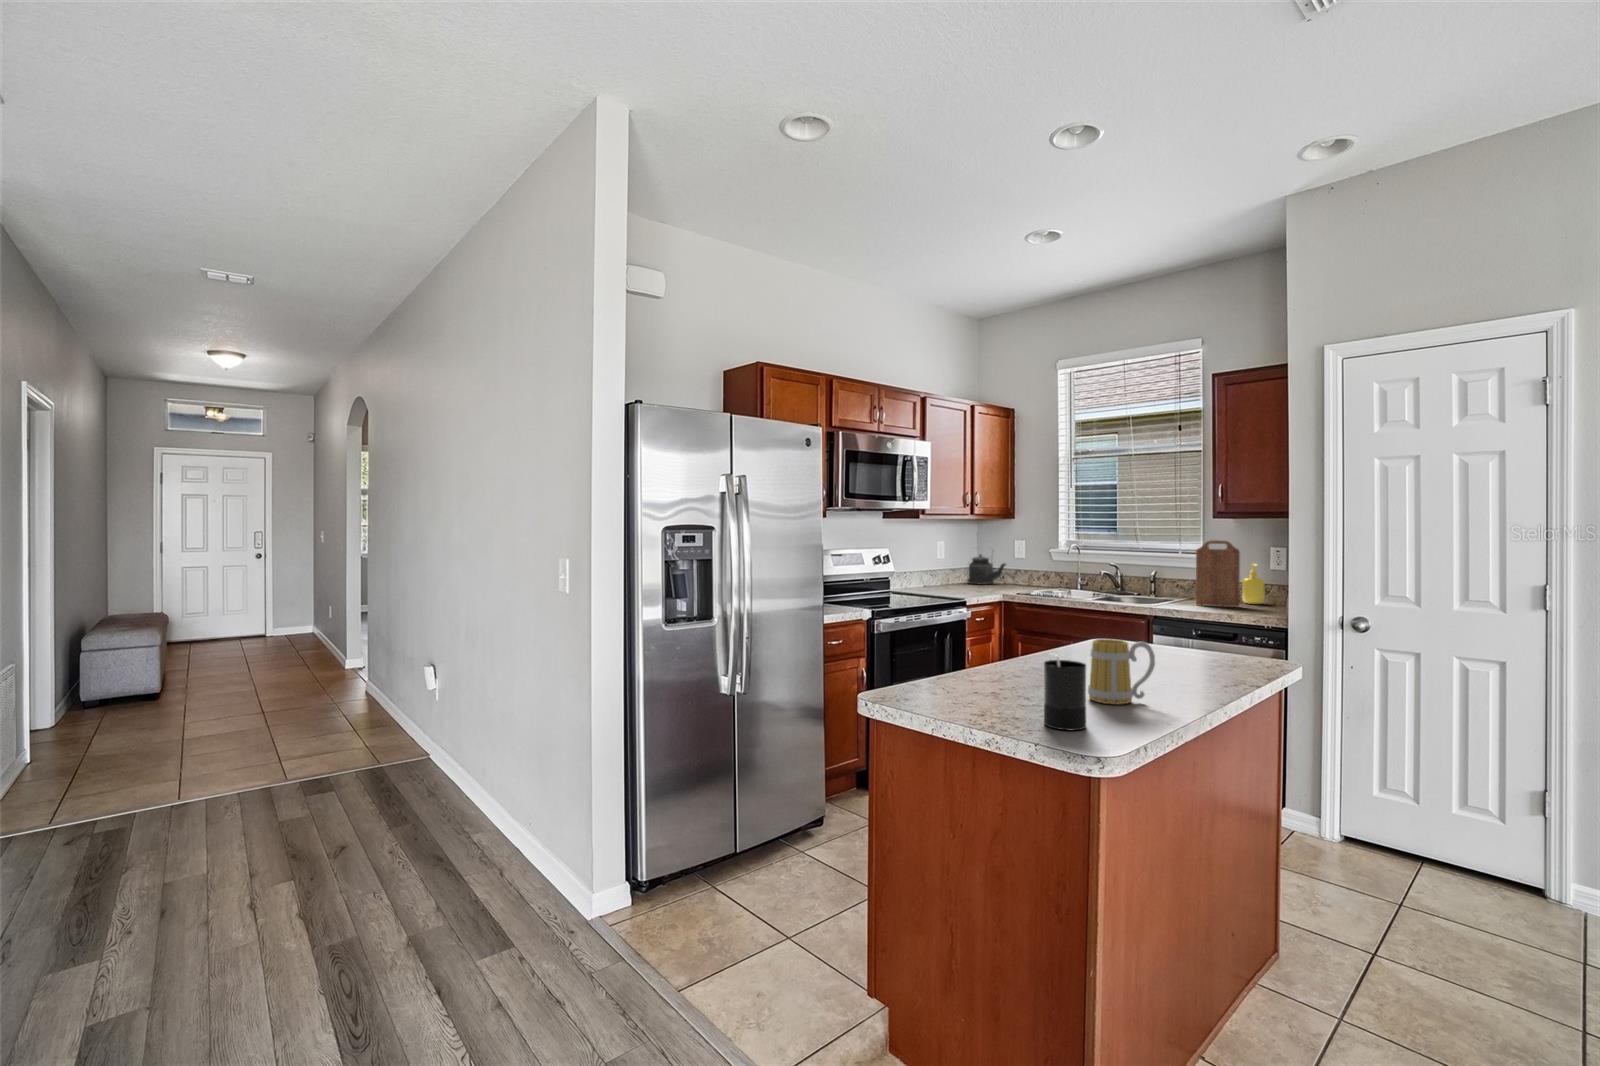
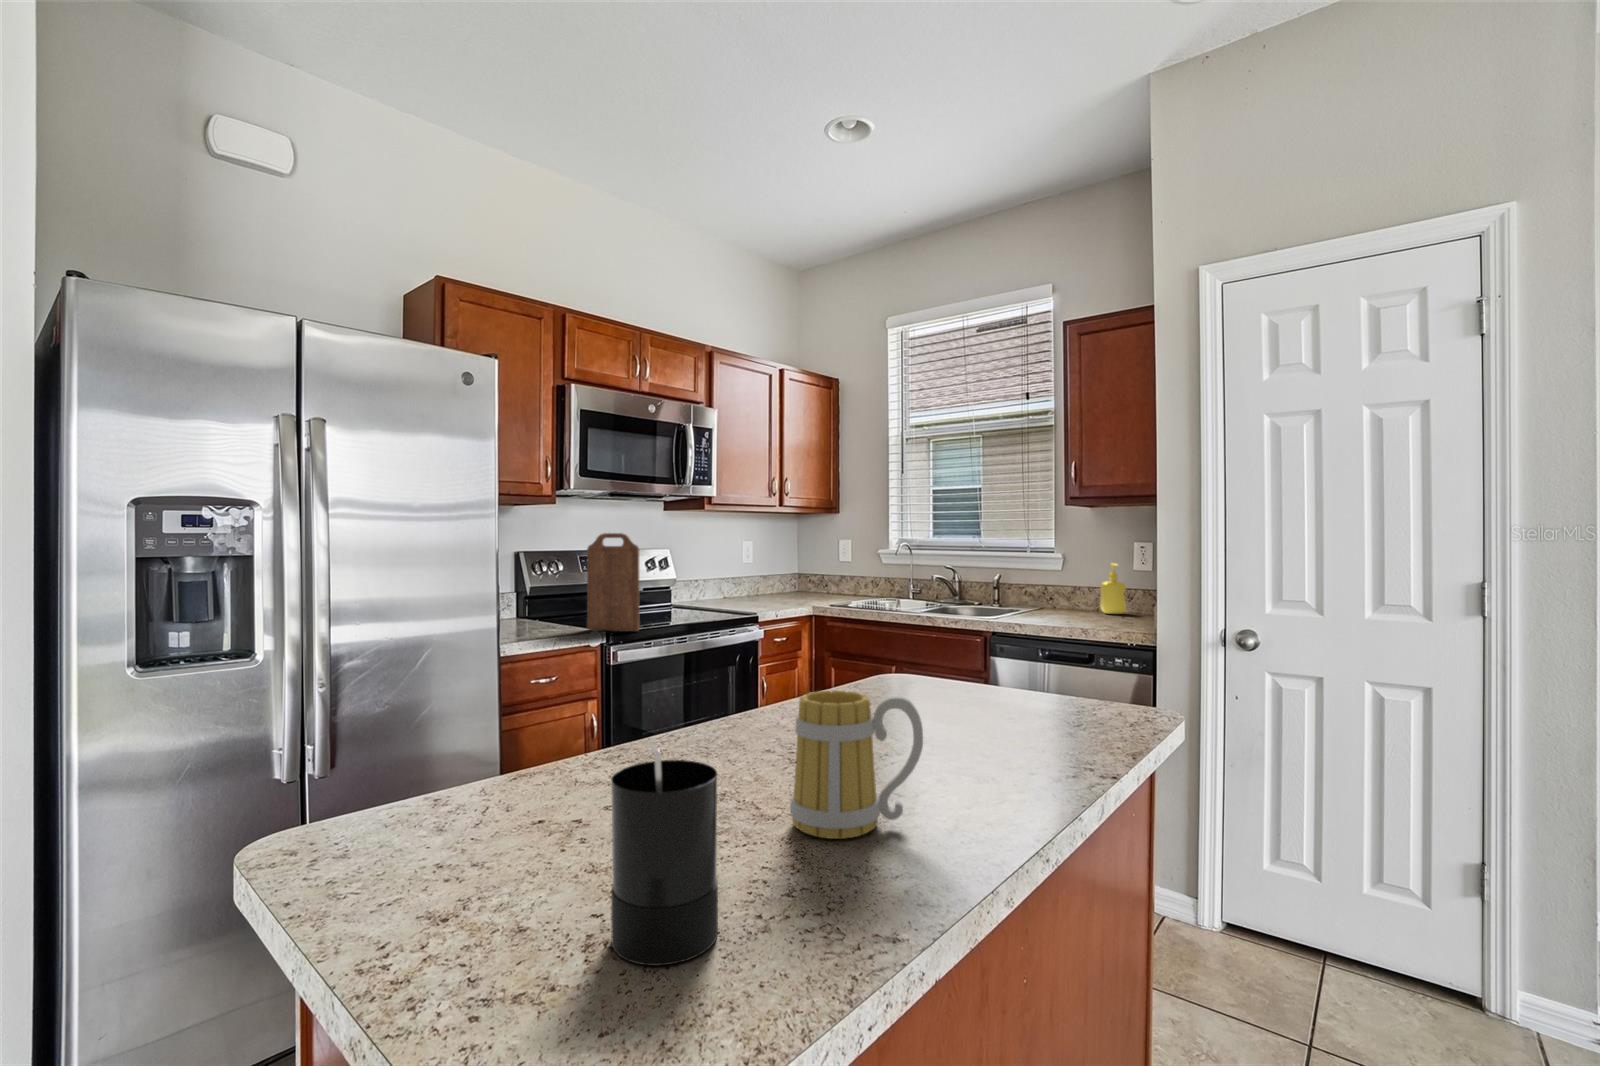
cutting board: present [1196,540,1240,607] -> present [587,533,640,631]
kettle: present [967,554,1006,584] -> none [783,548,830,595]

